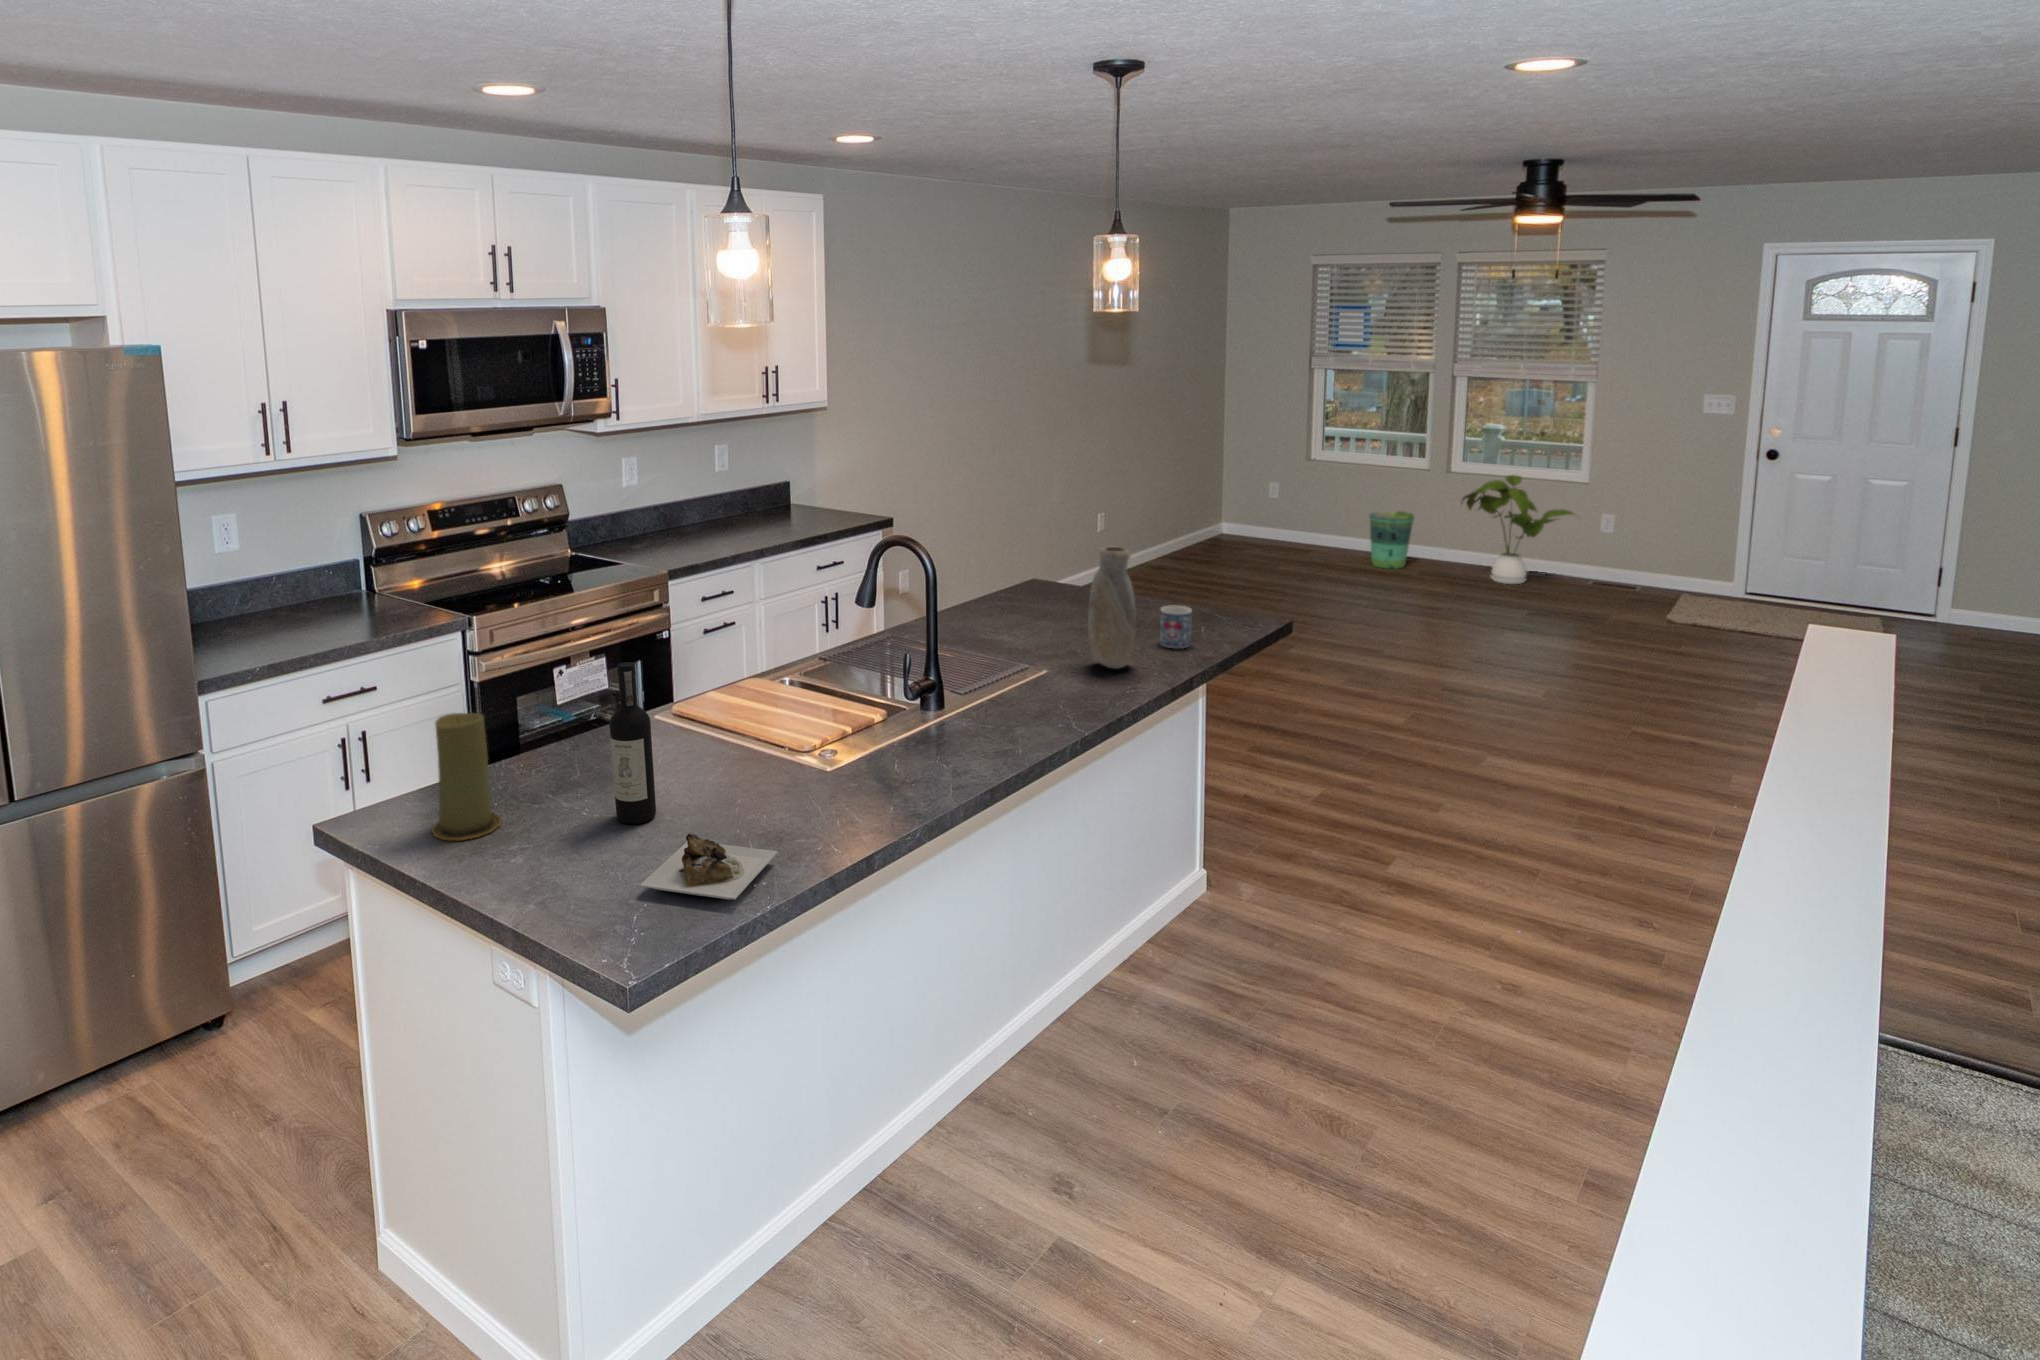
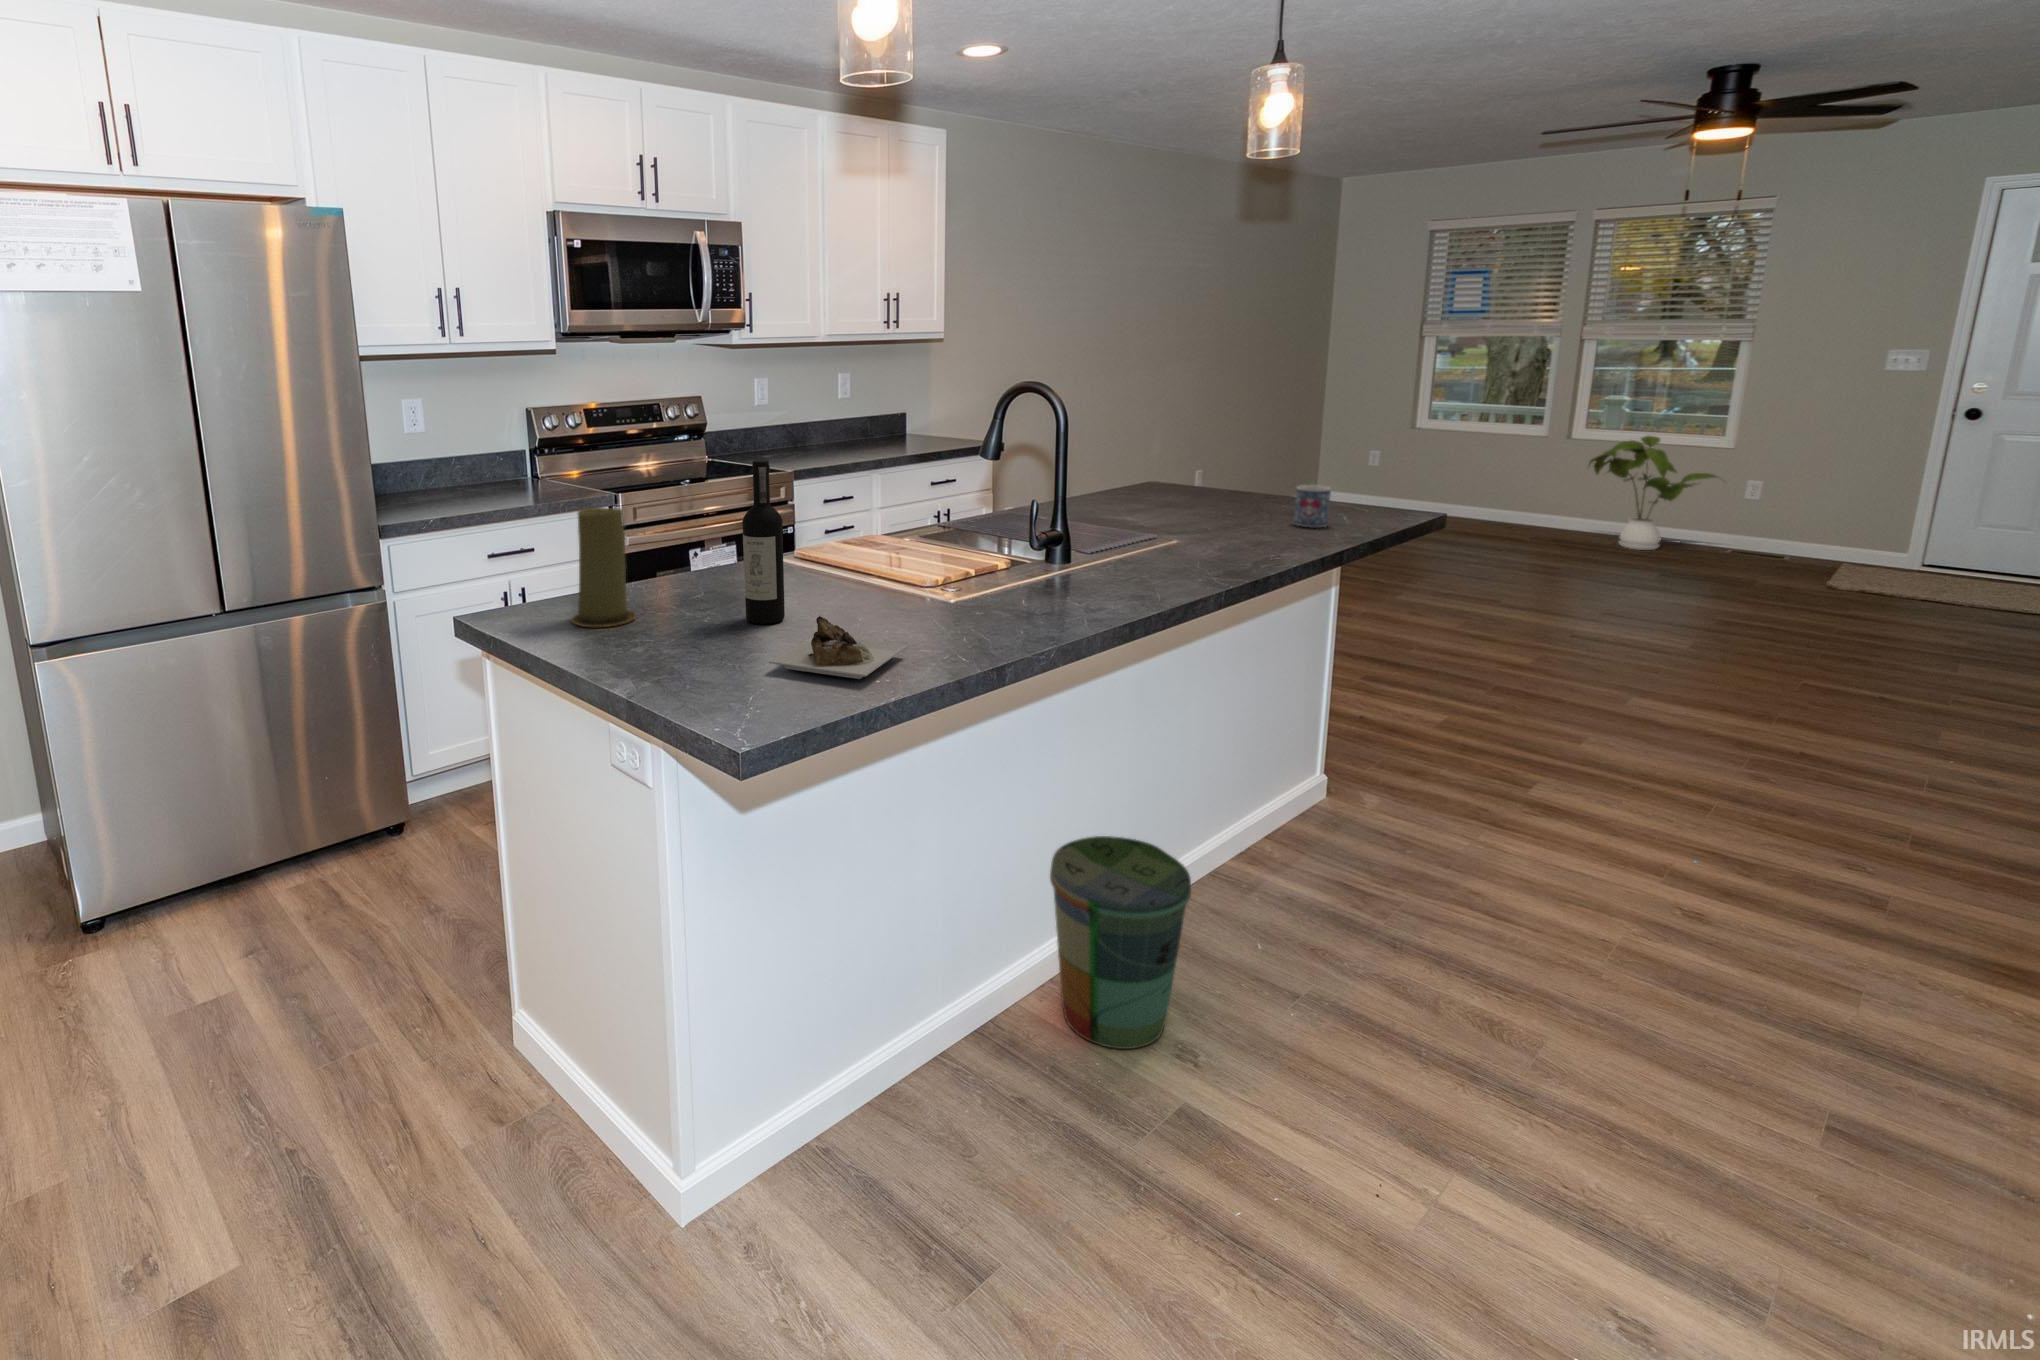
trash can: present [1369,511,1414,569] -> present [1050,836,1191,1049]
vase: present [1088,547,1136,669] -> none [1221,412,1273,538]

